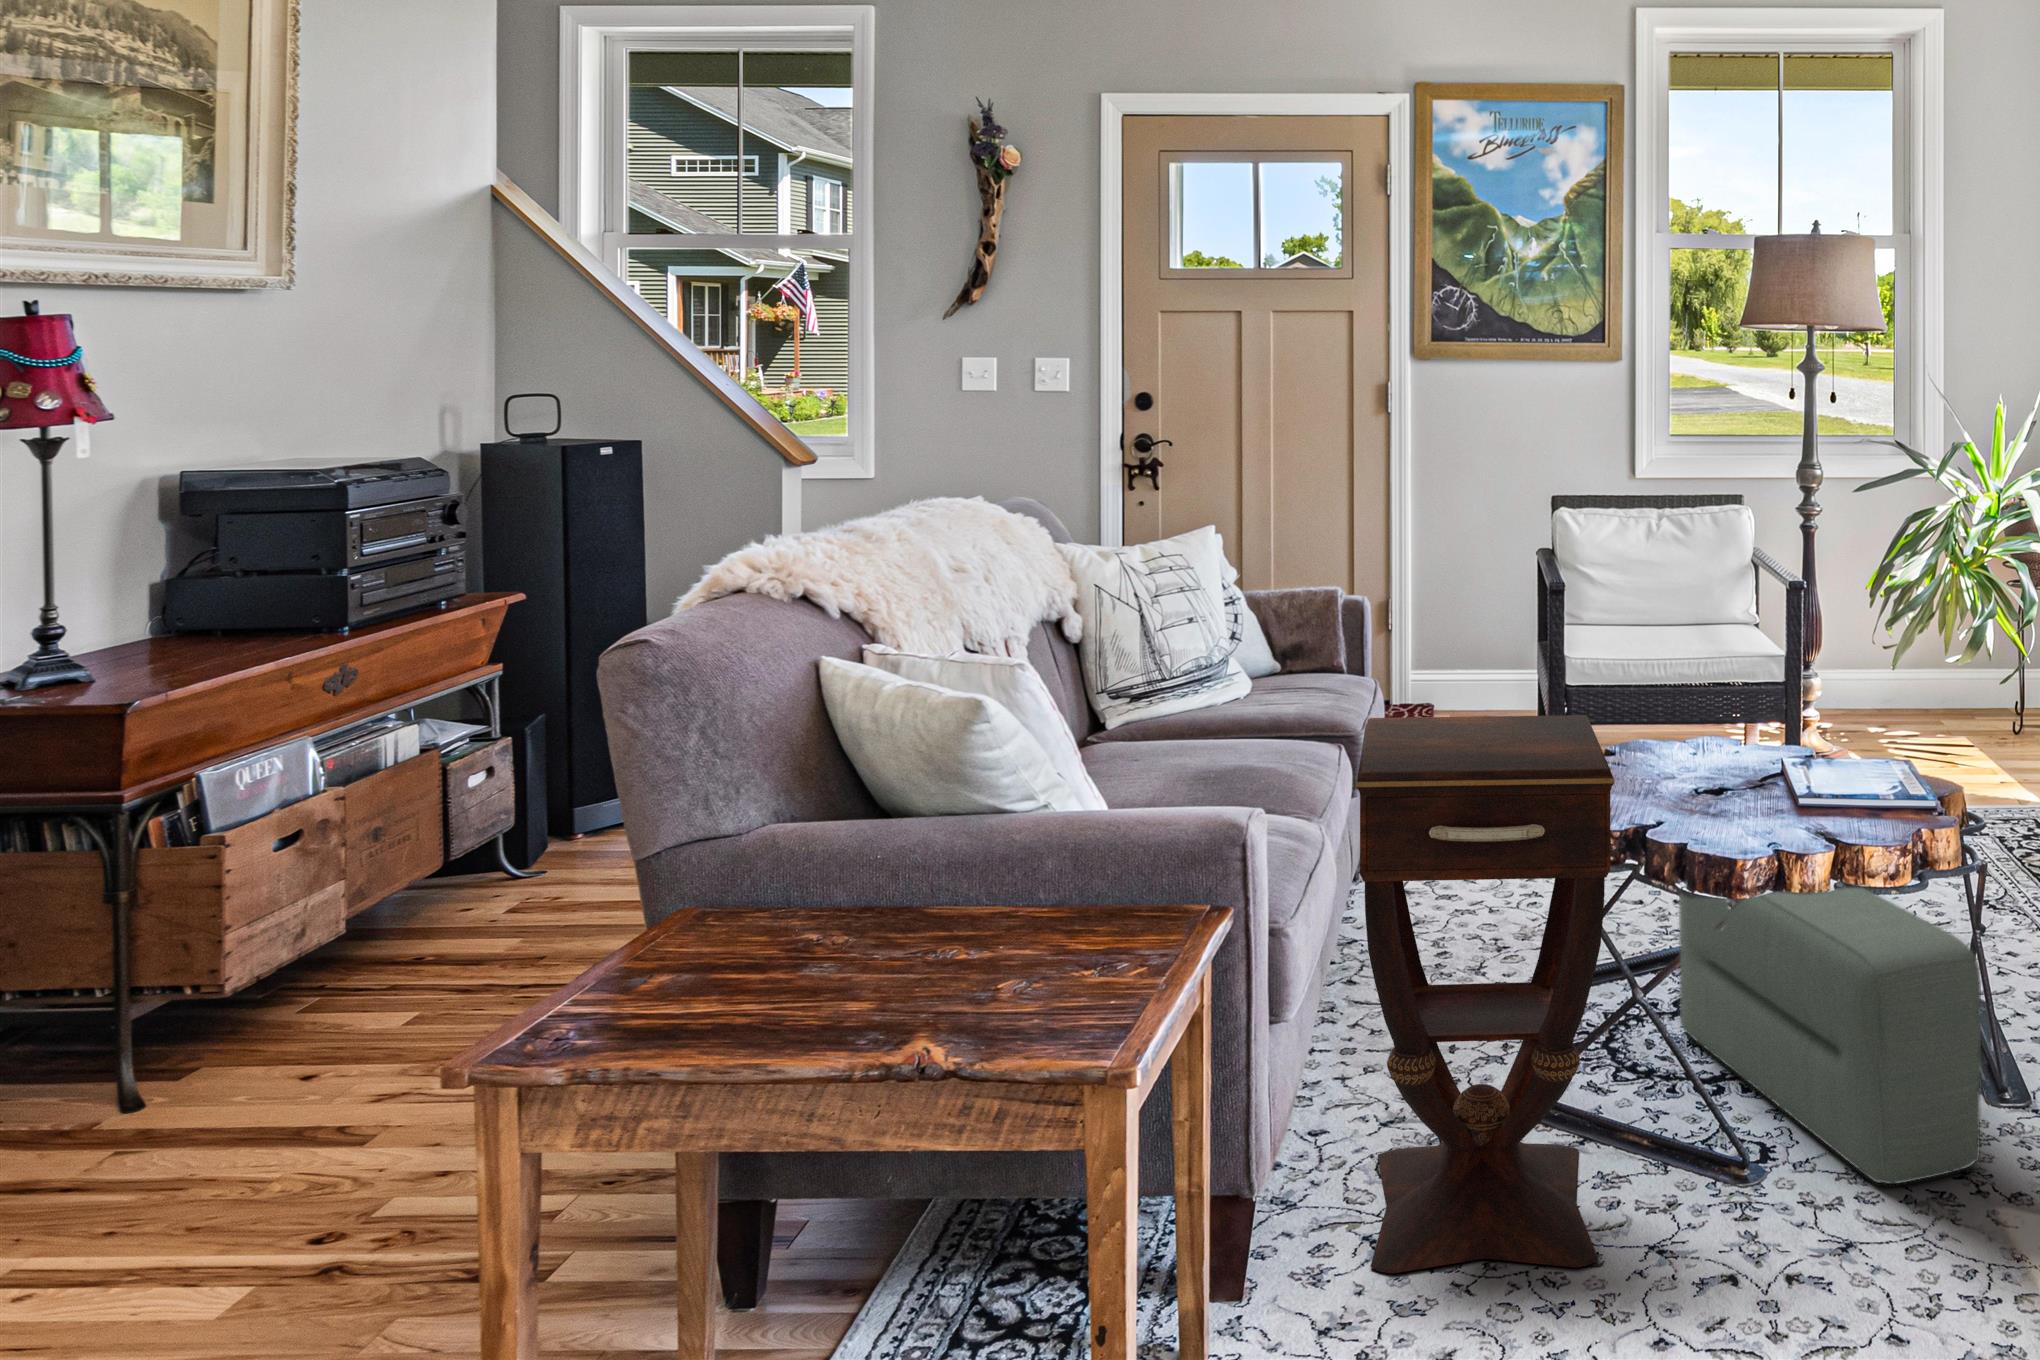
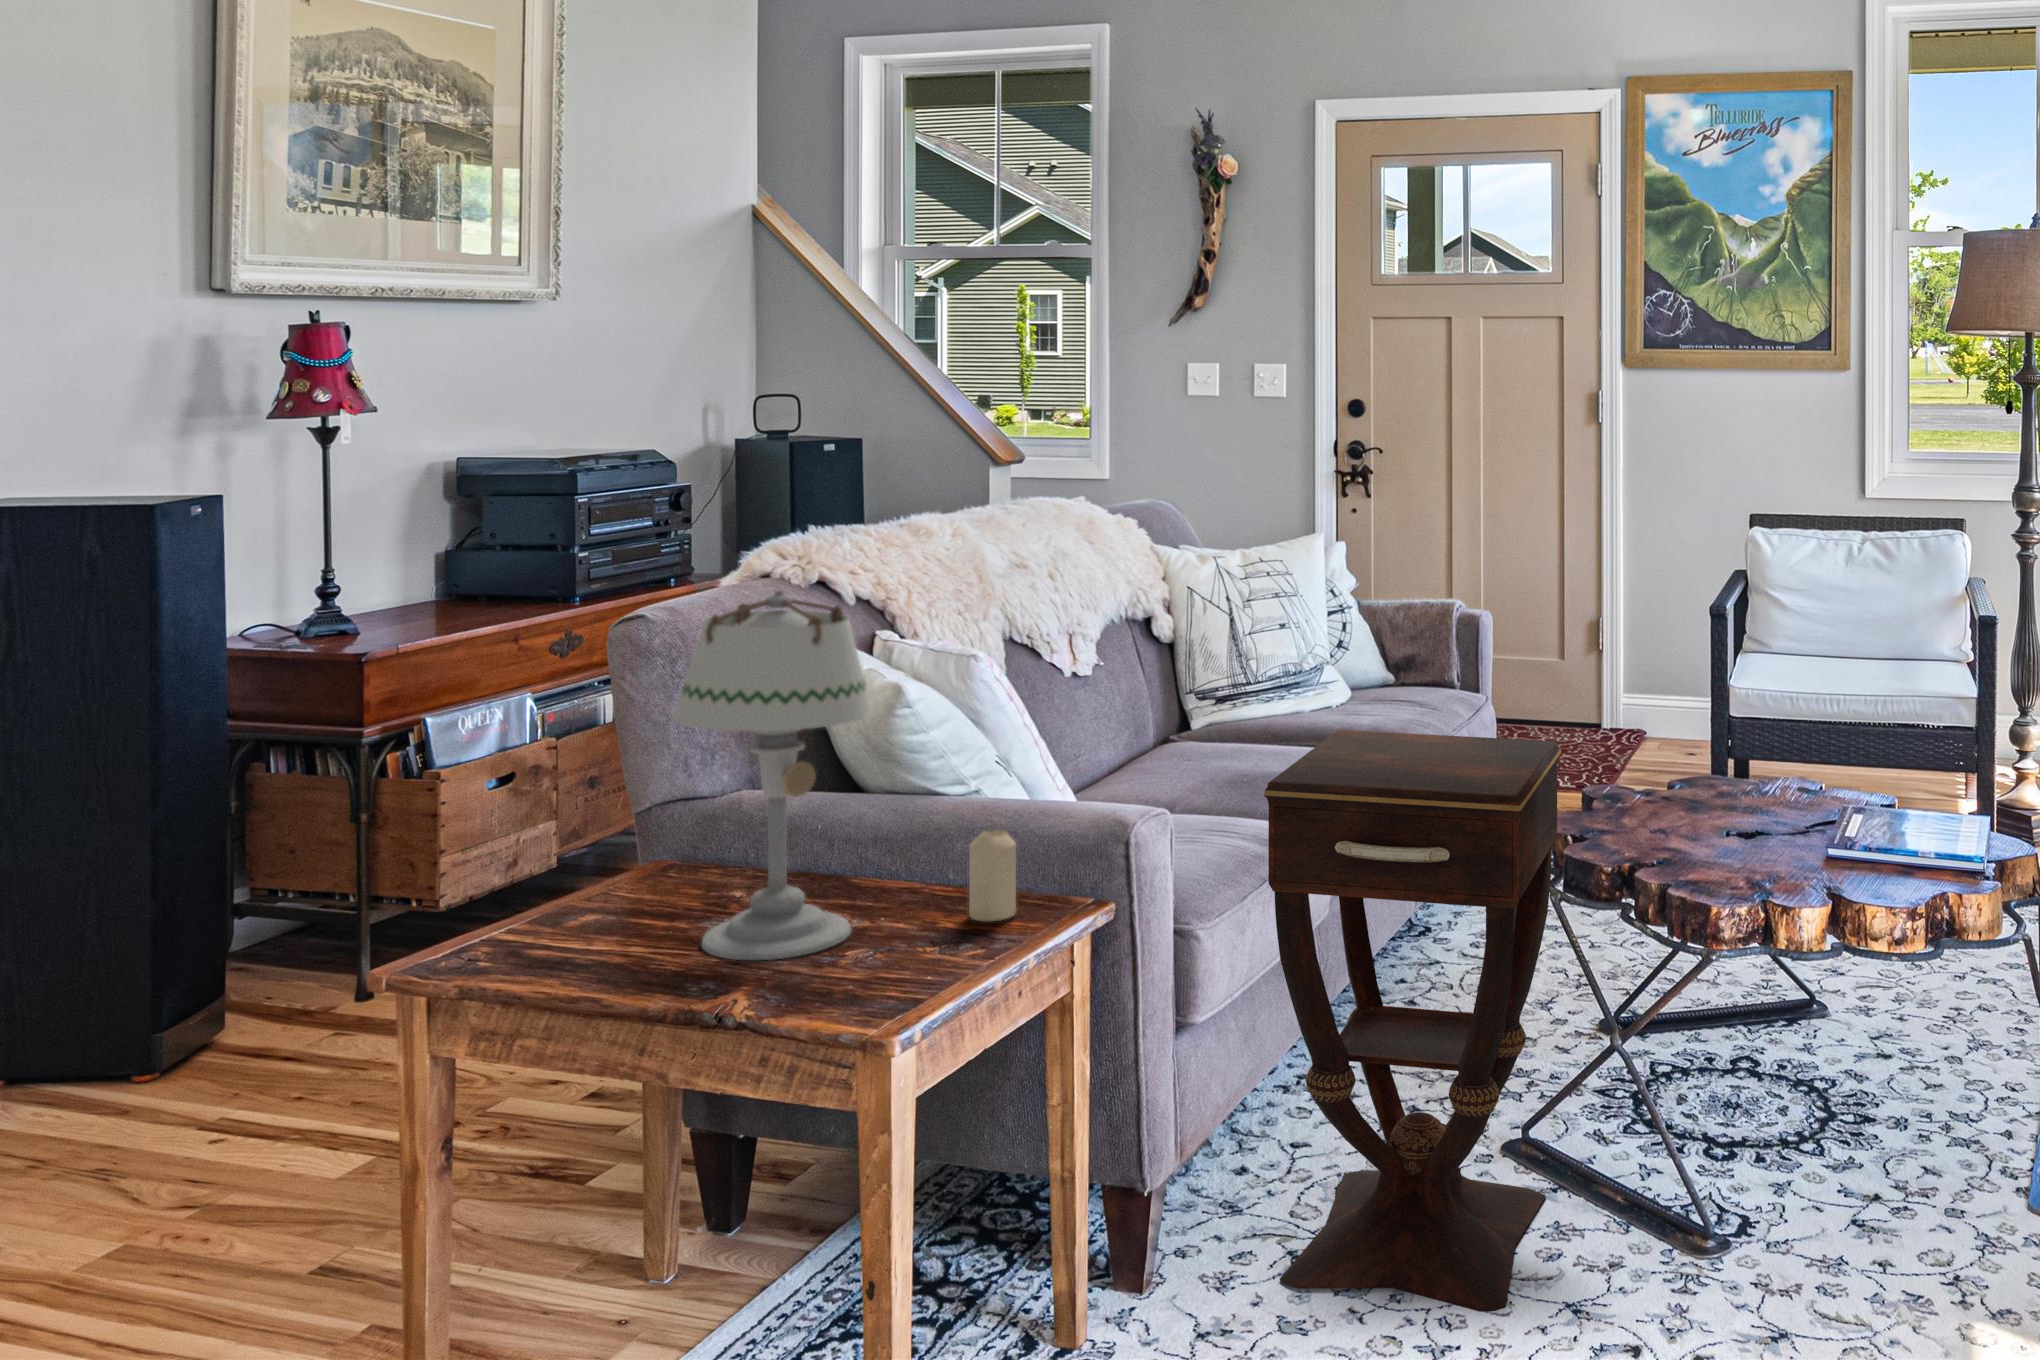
table lamp: none [790,603,1009,1008] -> present [672,590,872,960]
candle: none [1092,844,1141,940] -> present [969,830,1016,921]
pouf: present [1679,888,1981,1184] -> none [1719,896,1977,1279]

